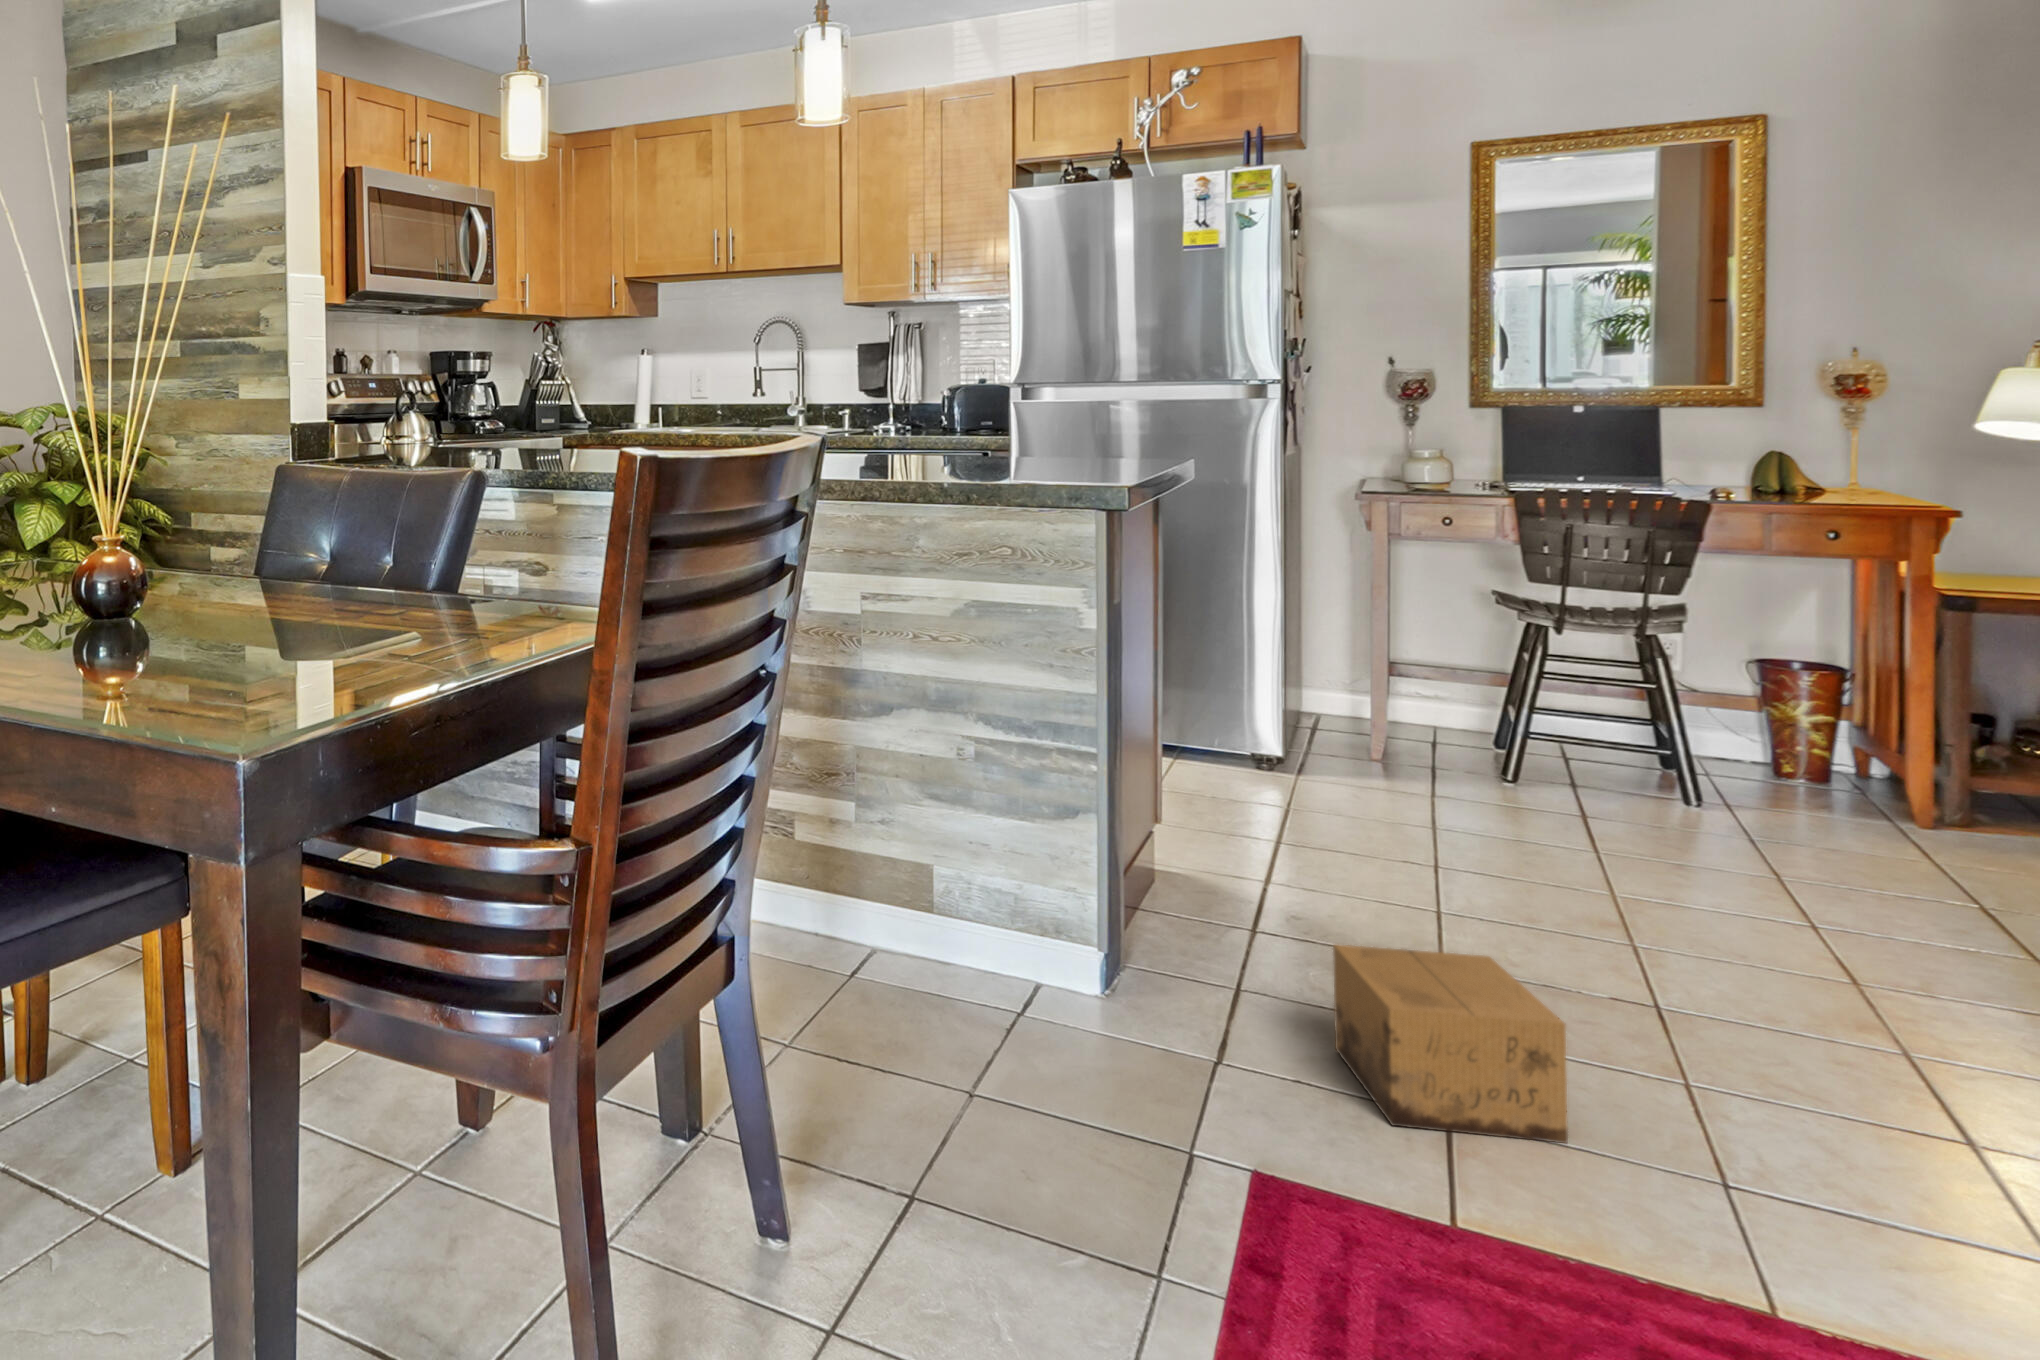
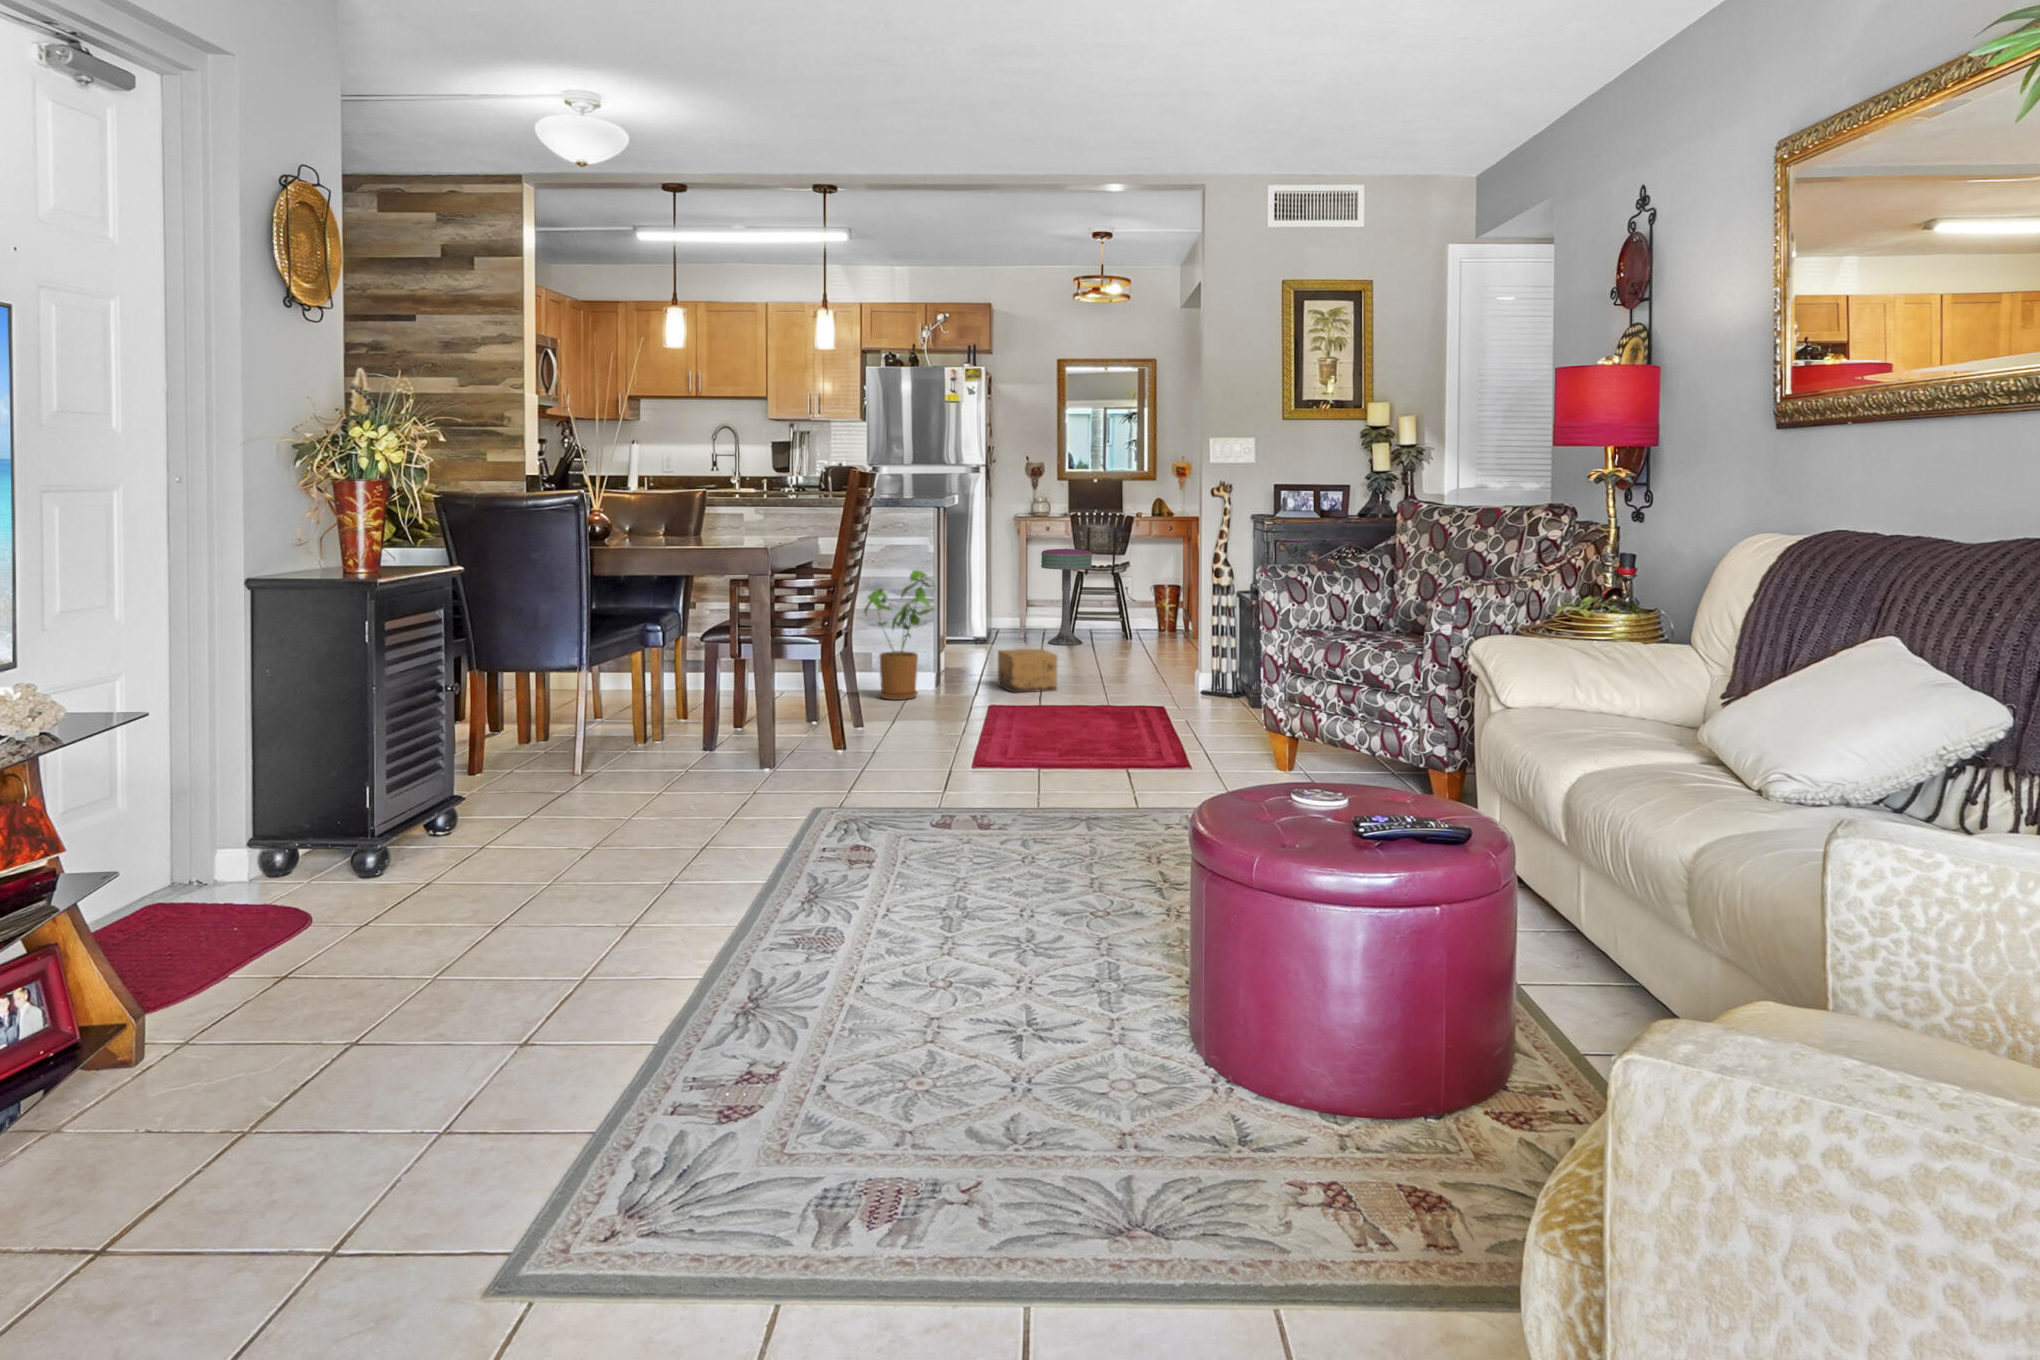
bar stool: none [1439,574,1591,819] -> present [1041,549,1092,645]
house plant: none [903,705,1117,1102] -> present [864,570,936,700]

